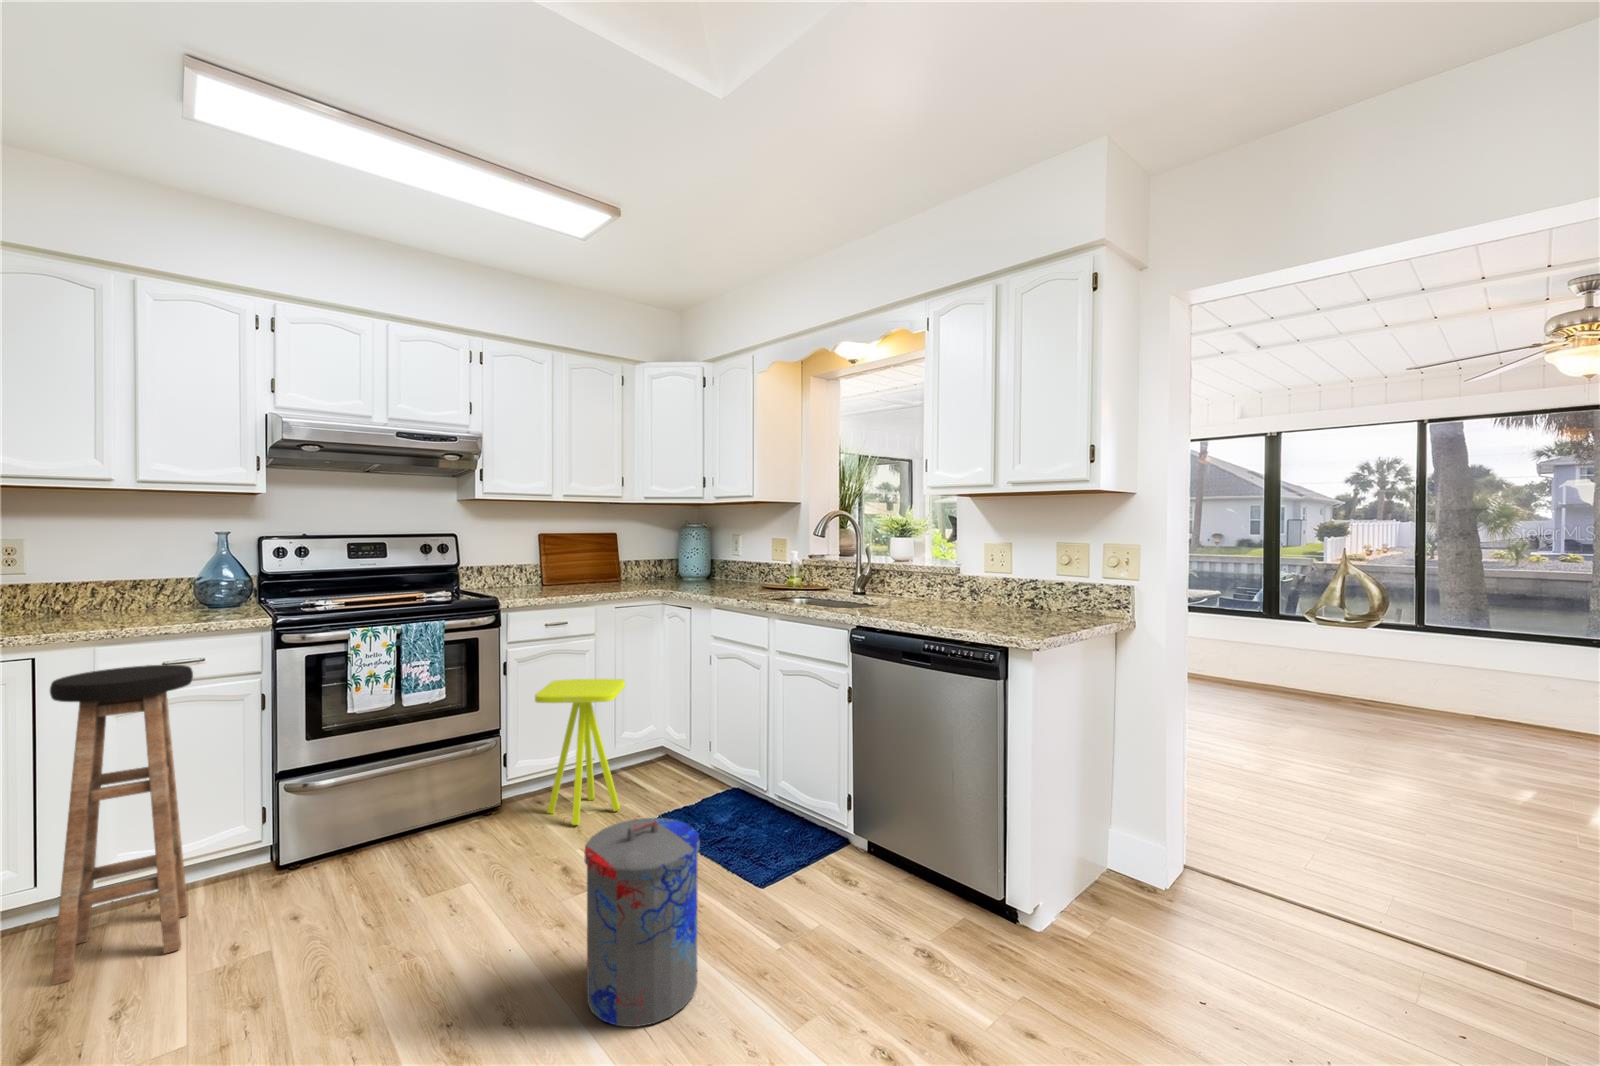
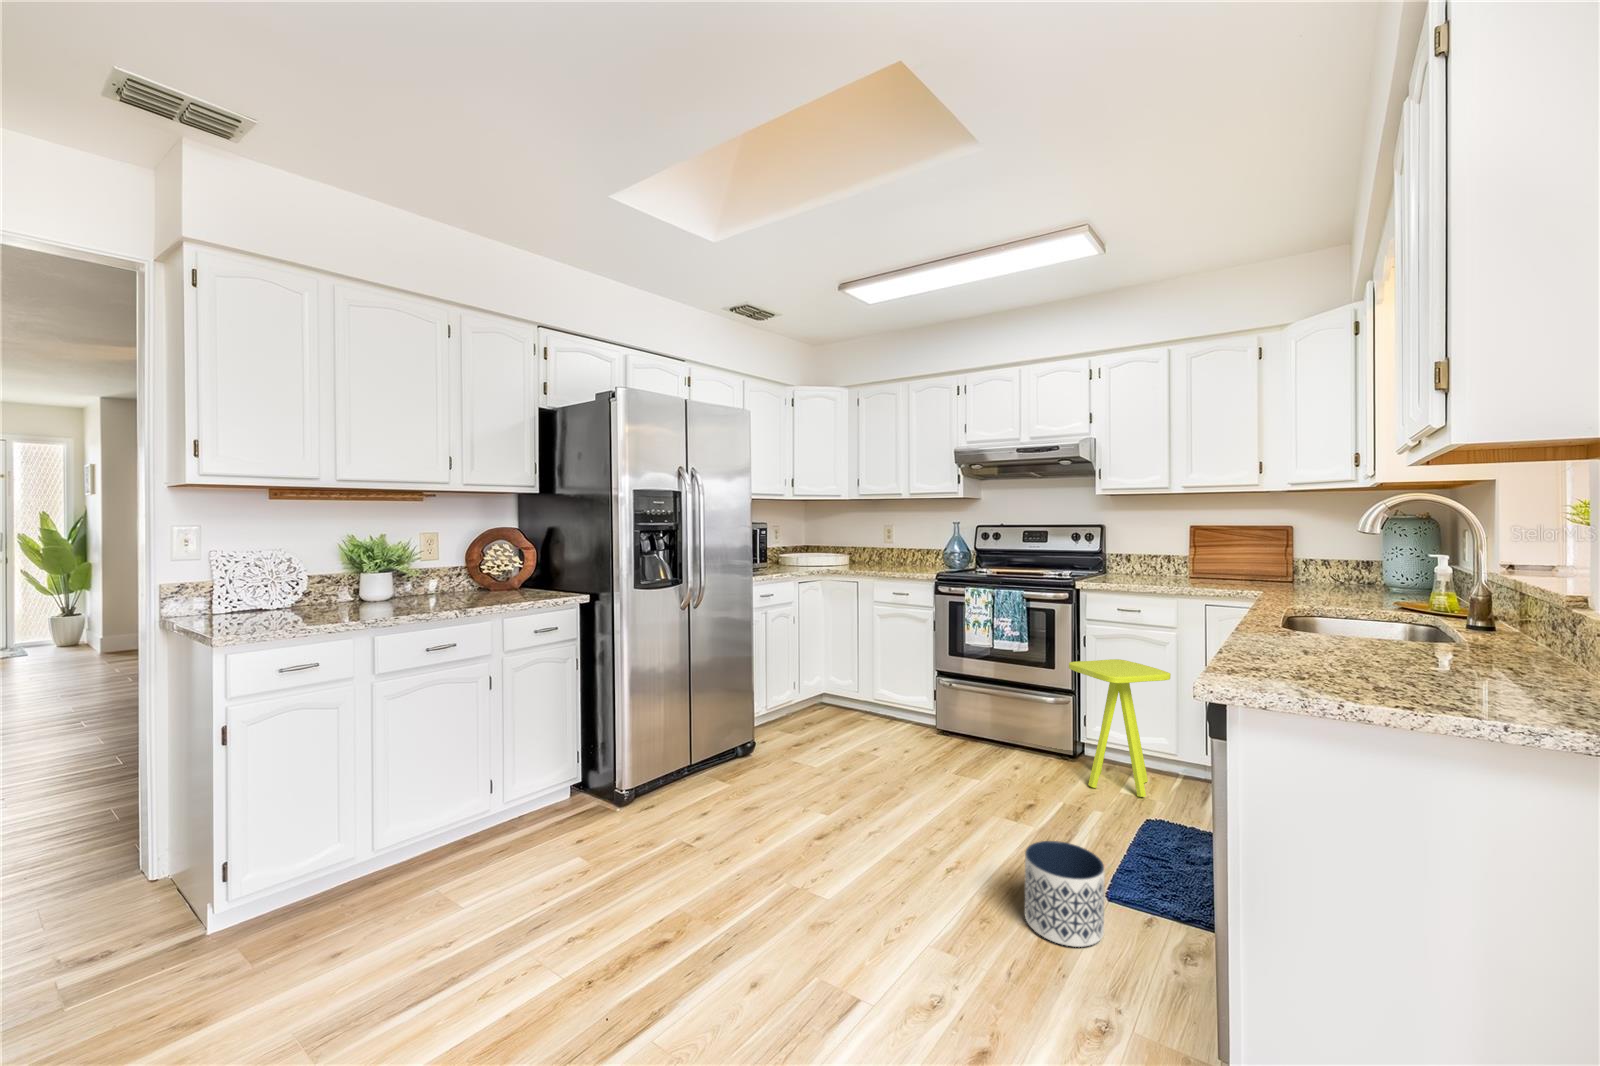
bar stool: present [50,665,193,985] -> none [828,590,887,734]
trash can: present [585,818,700,1027] -> none [883,740,969,890]
planter: none [748,846,819,946] -> present [1025,841,1105,947]

